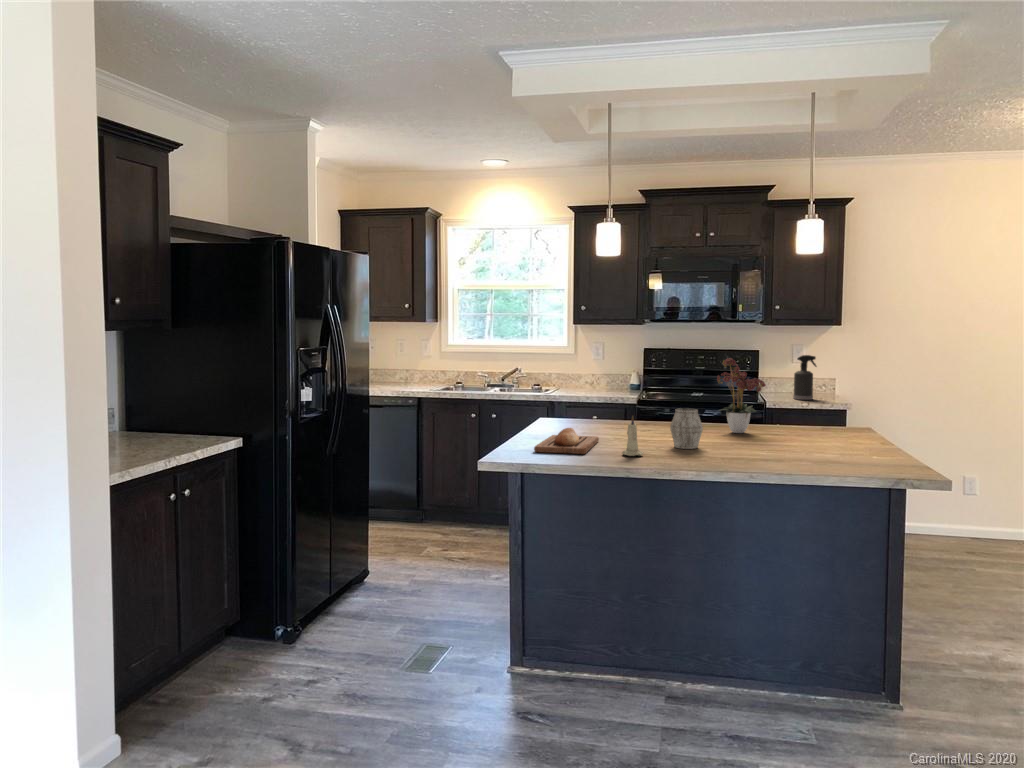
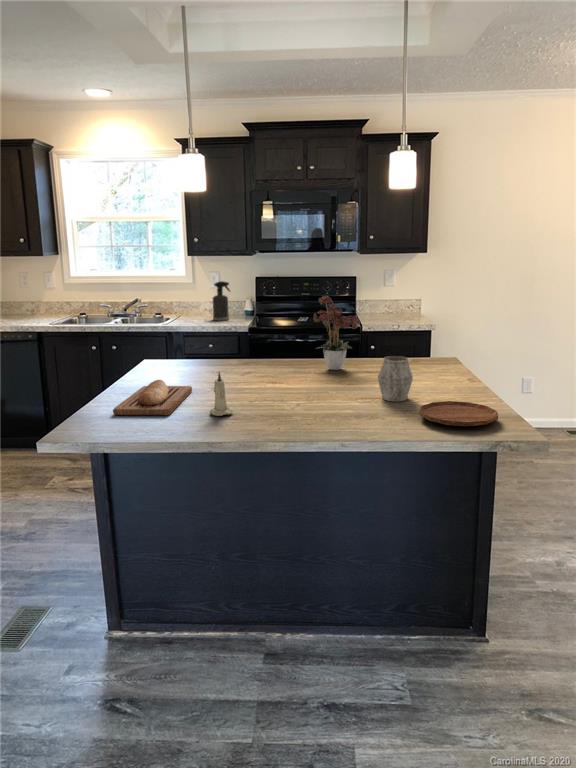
spray bottle: present [793,355,817,400] -> present [213,281,230,321]
mug: present [670,408,703,449] -> present [378,356,413,401]
tray: none [823,453,903,470] -> present [419,401,498,426]

